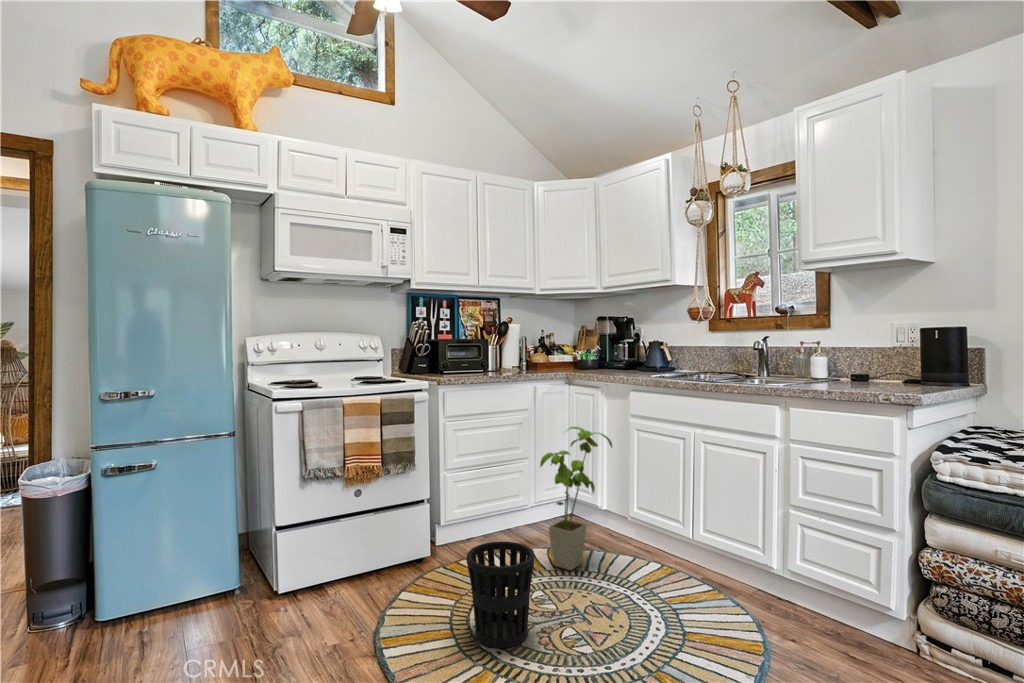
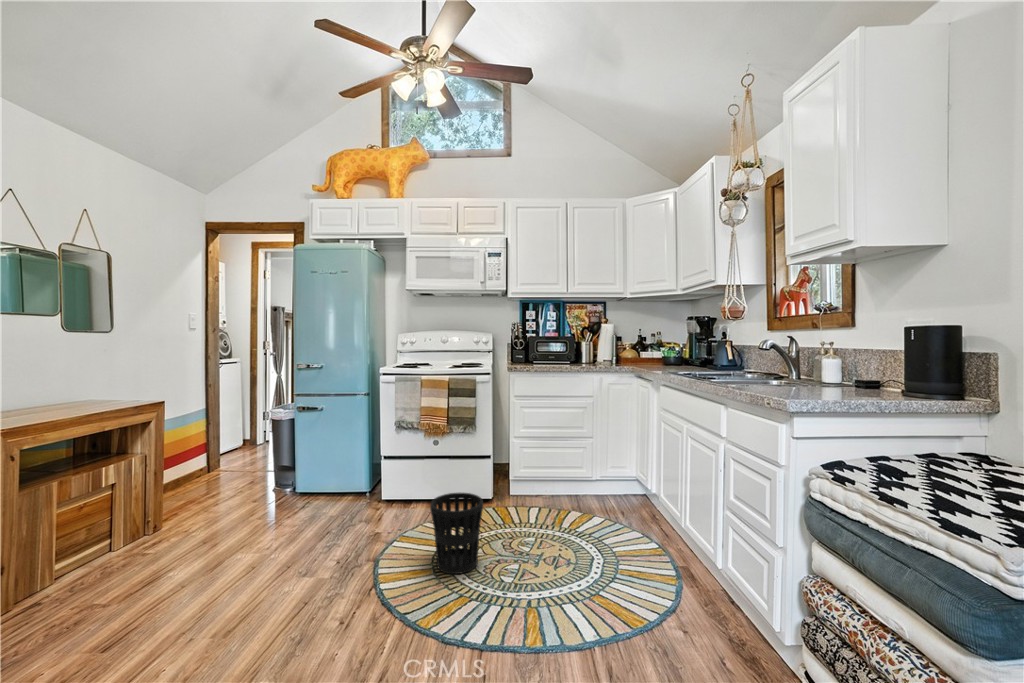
house plant: present [540,427,612,570] -> none [547,414,610,538]

